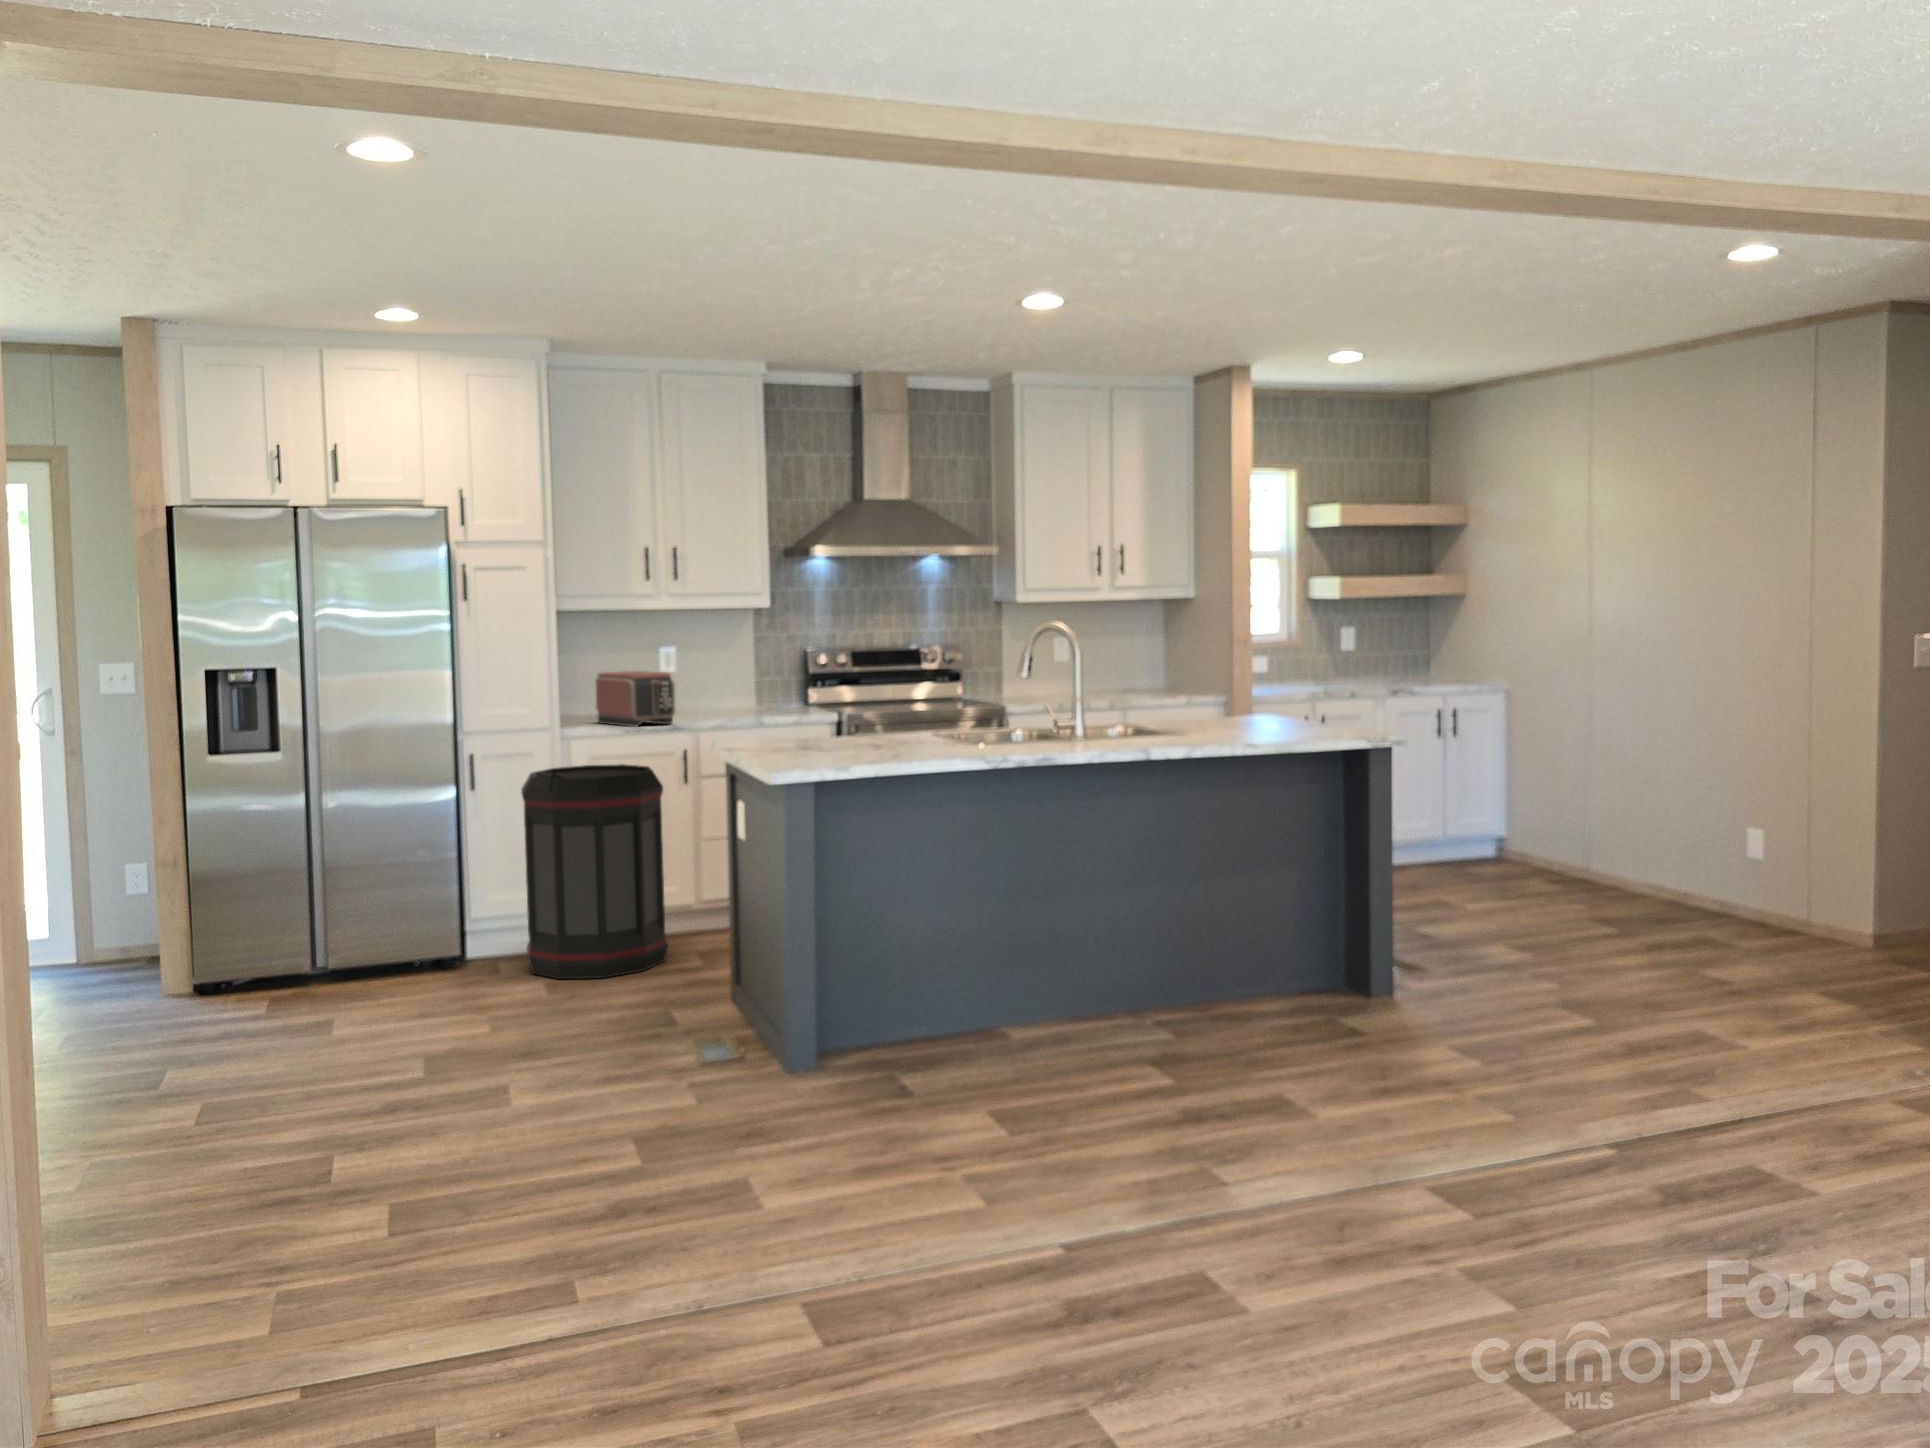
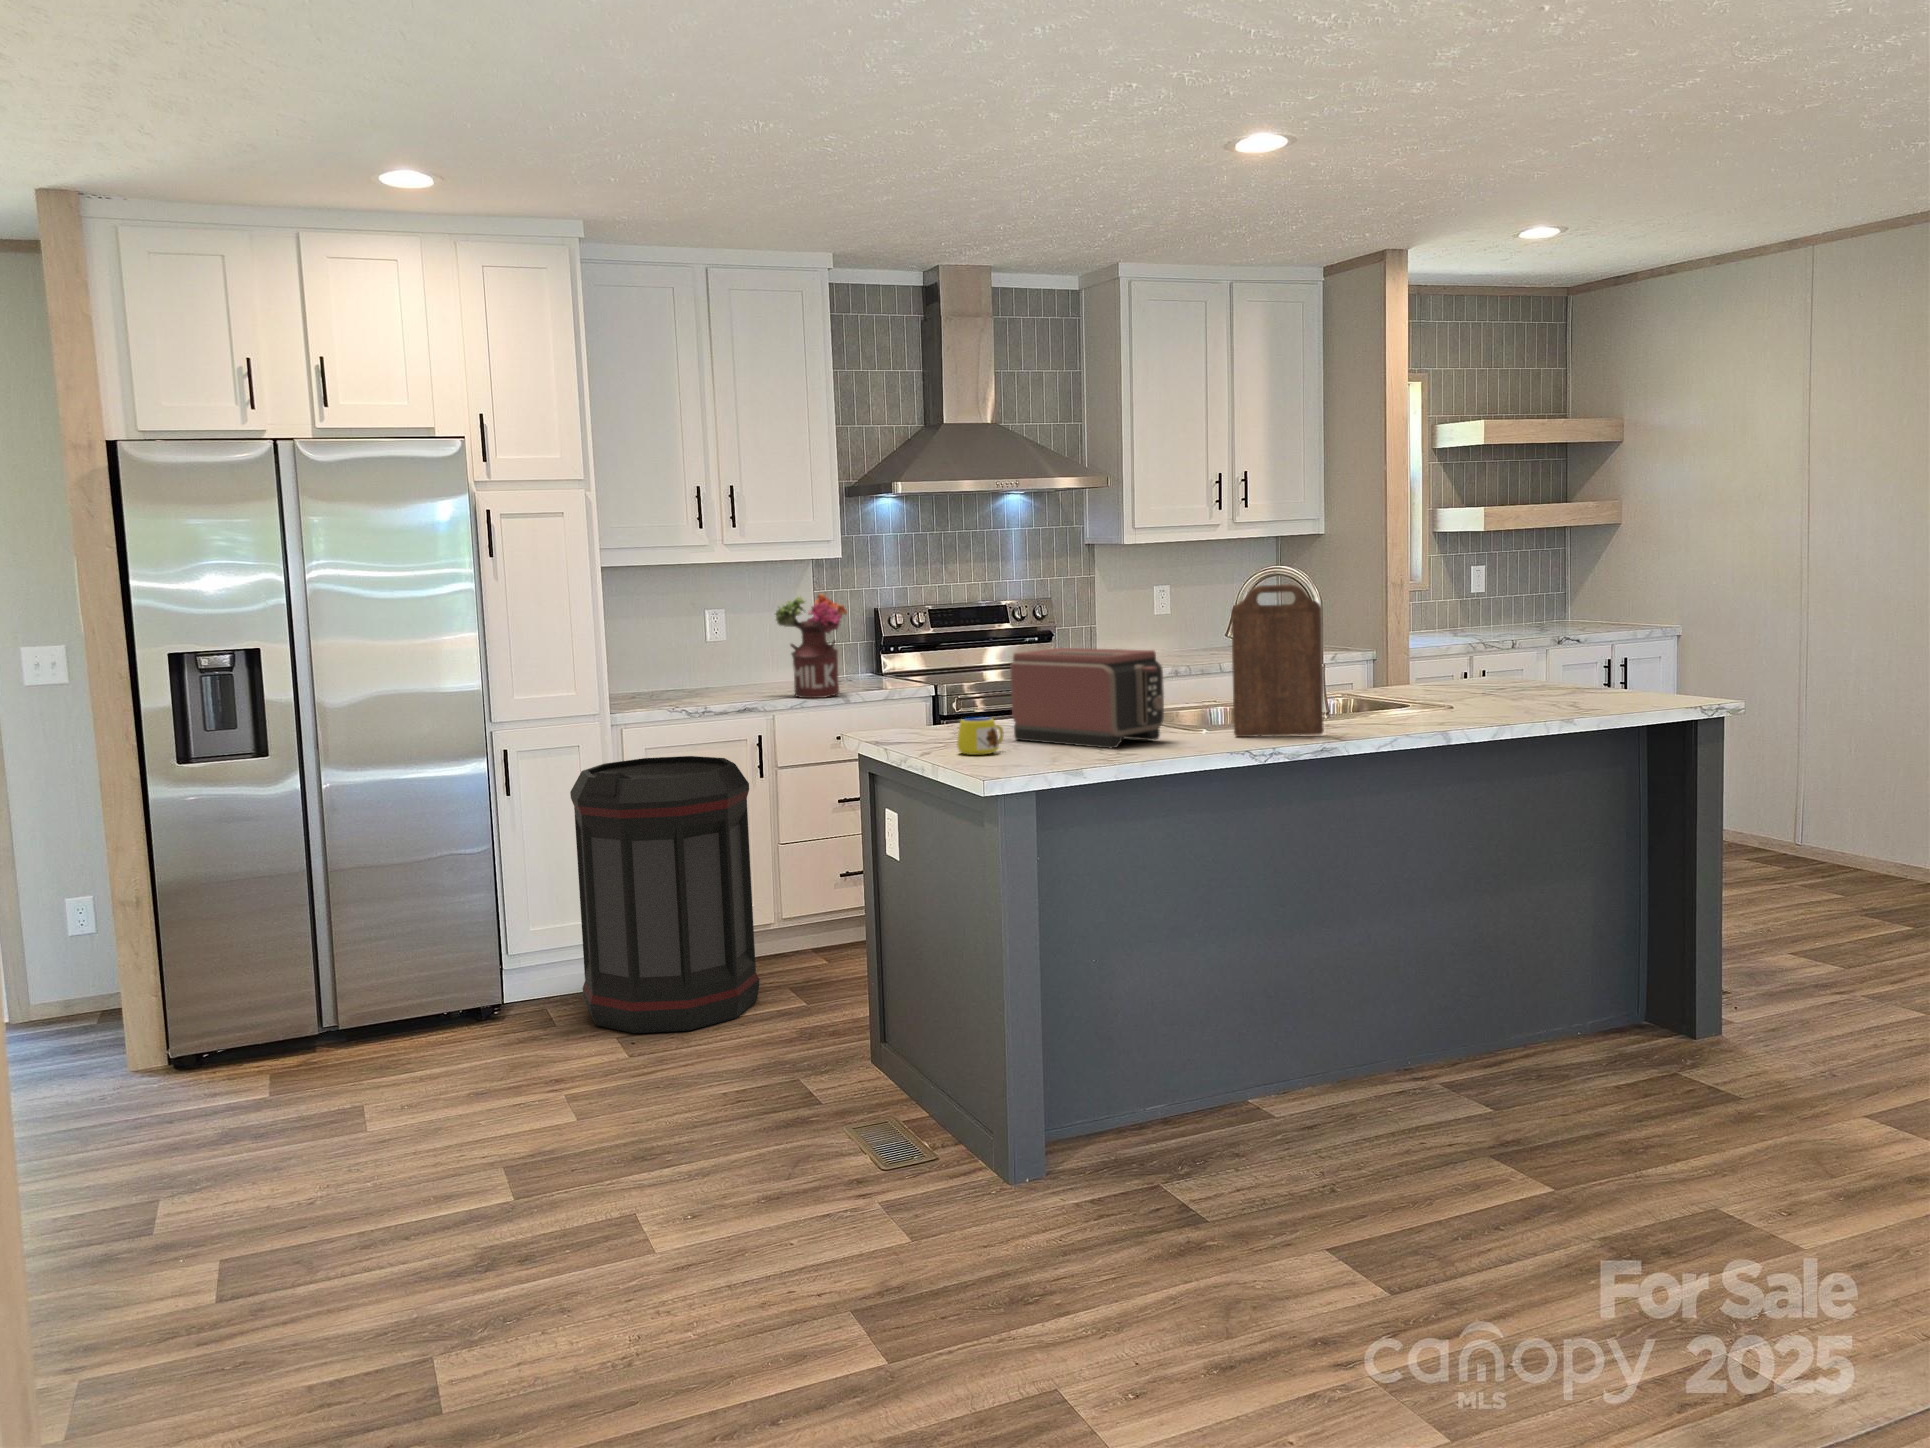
flower arrangement: none [704,637,766,722] -> present [776,593,847,698]
cutting board: none [982,639,1048,751] -> present [1231,584,1324,737]
toaster: present [595,671,675,727] -> present [1010,648,1164,748]
mug: none [764,730,803,757] -> present [957,717,1009,755]

